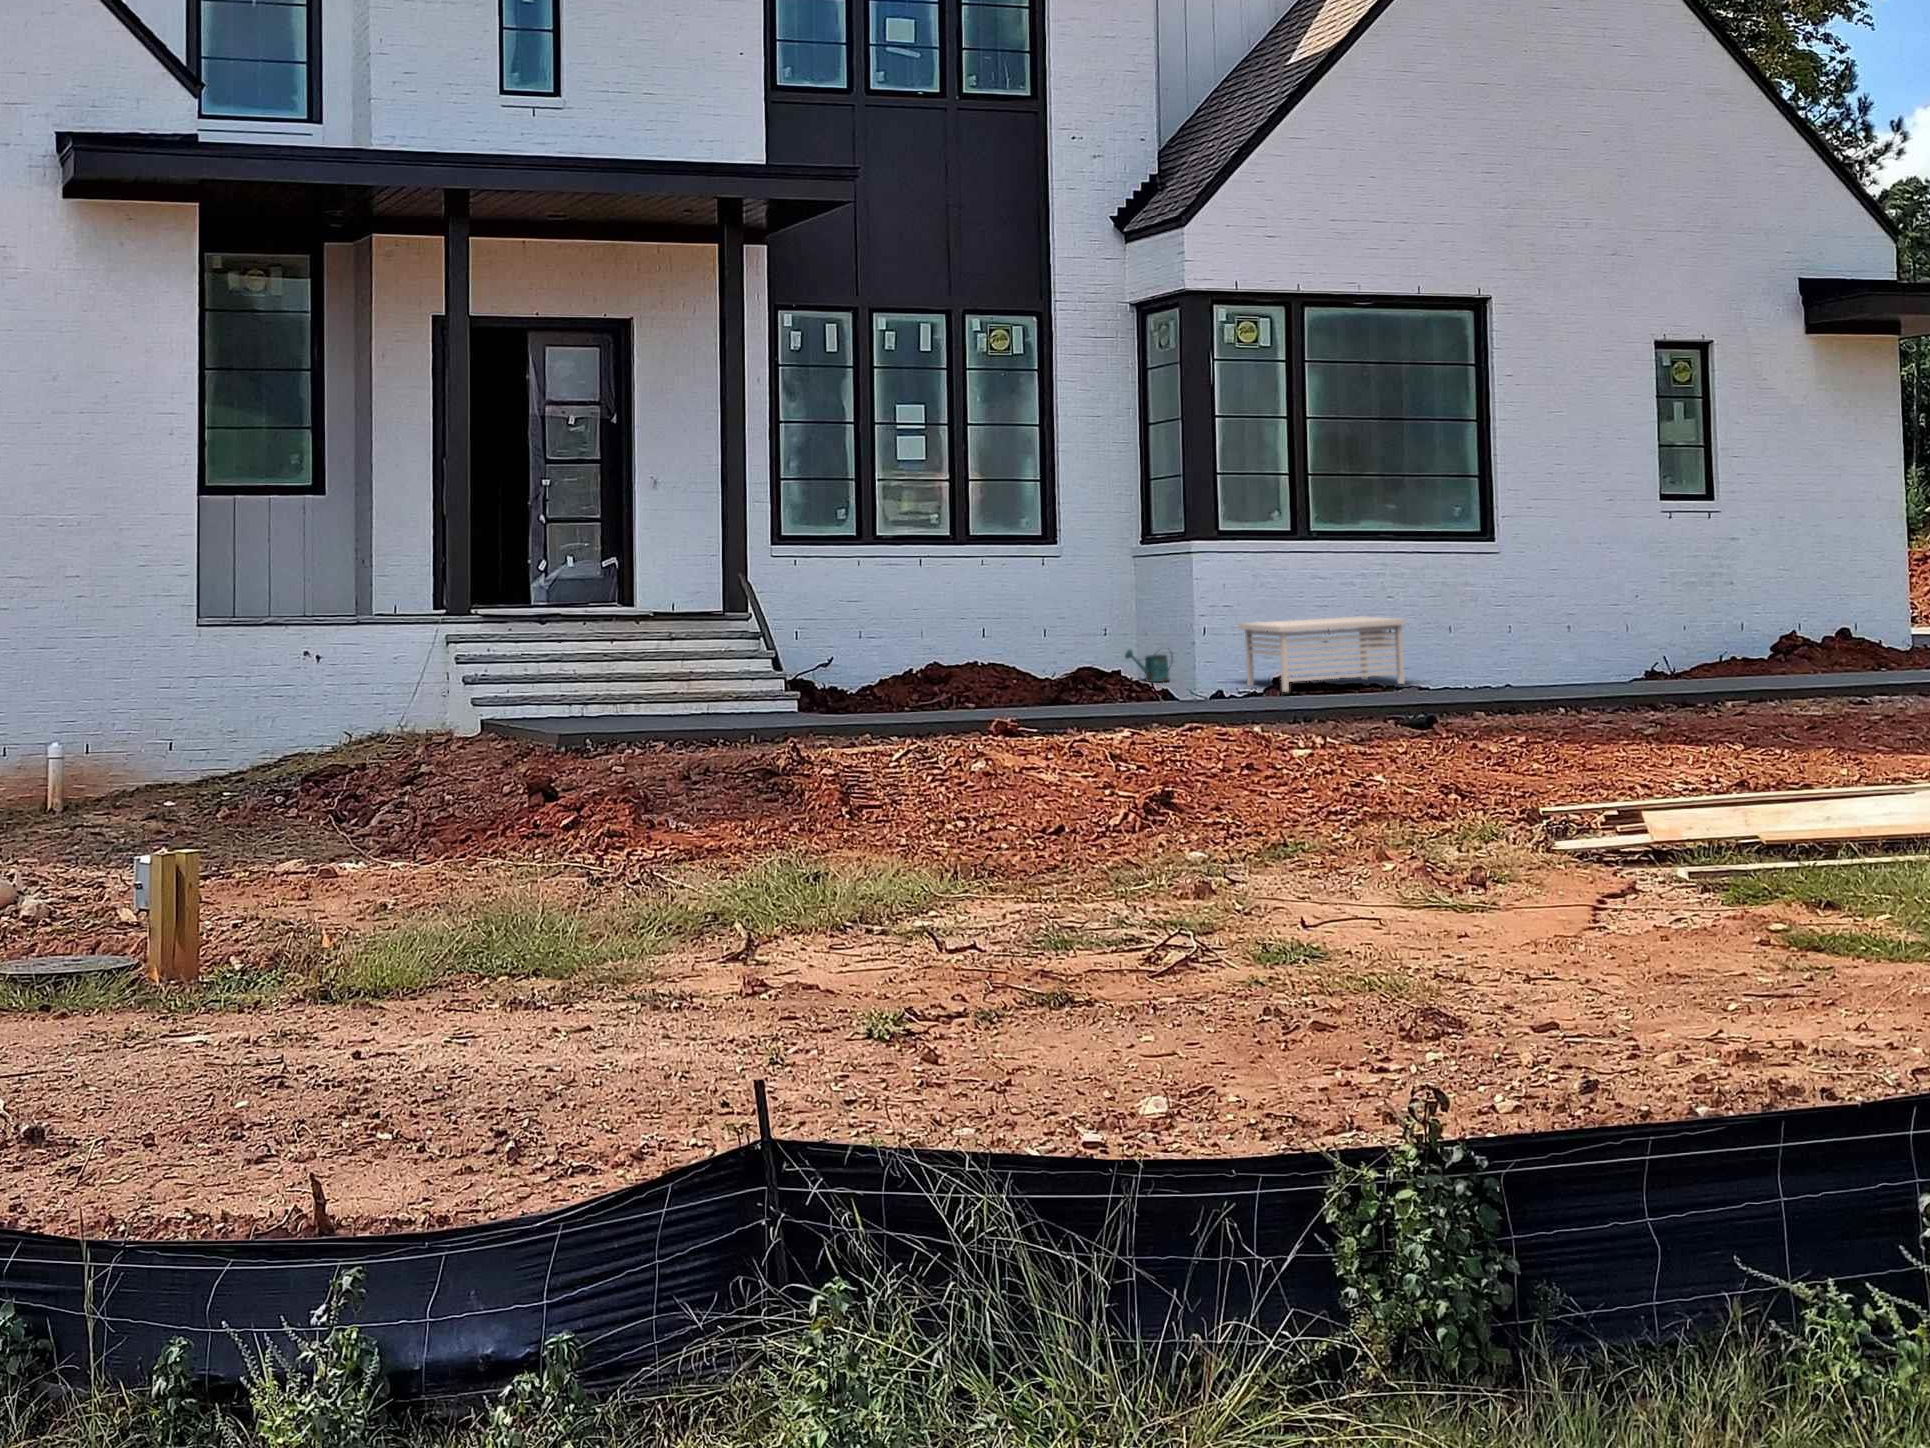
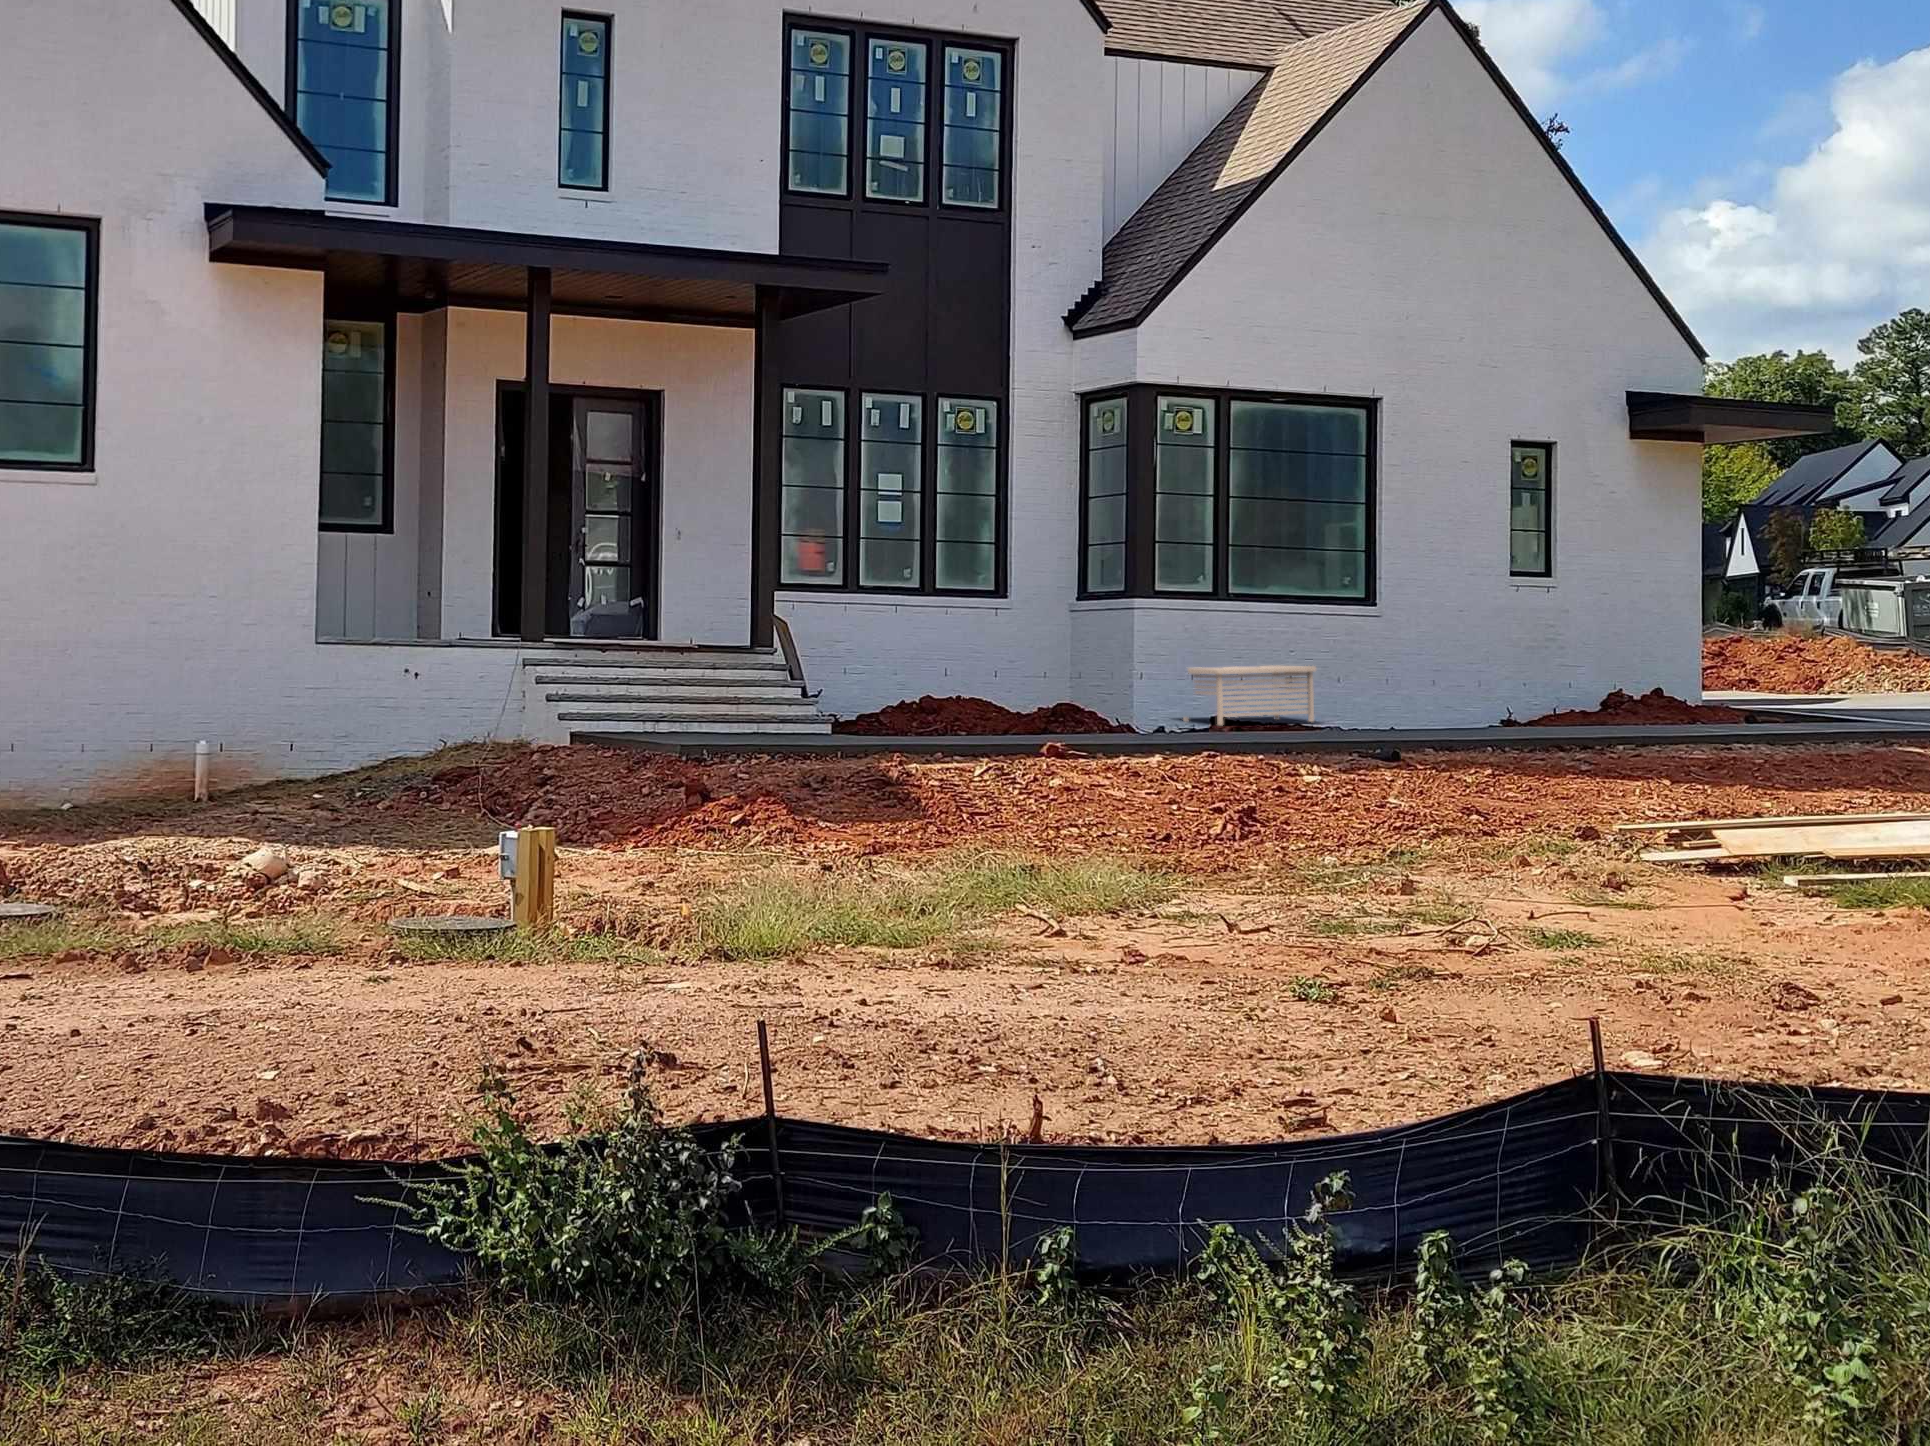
watering can: present [1125,648,1170,682] -> none [1080,689,1119,718]

